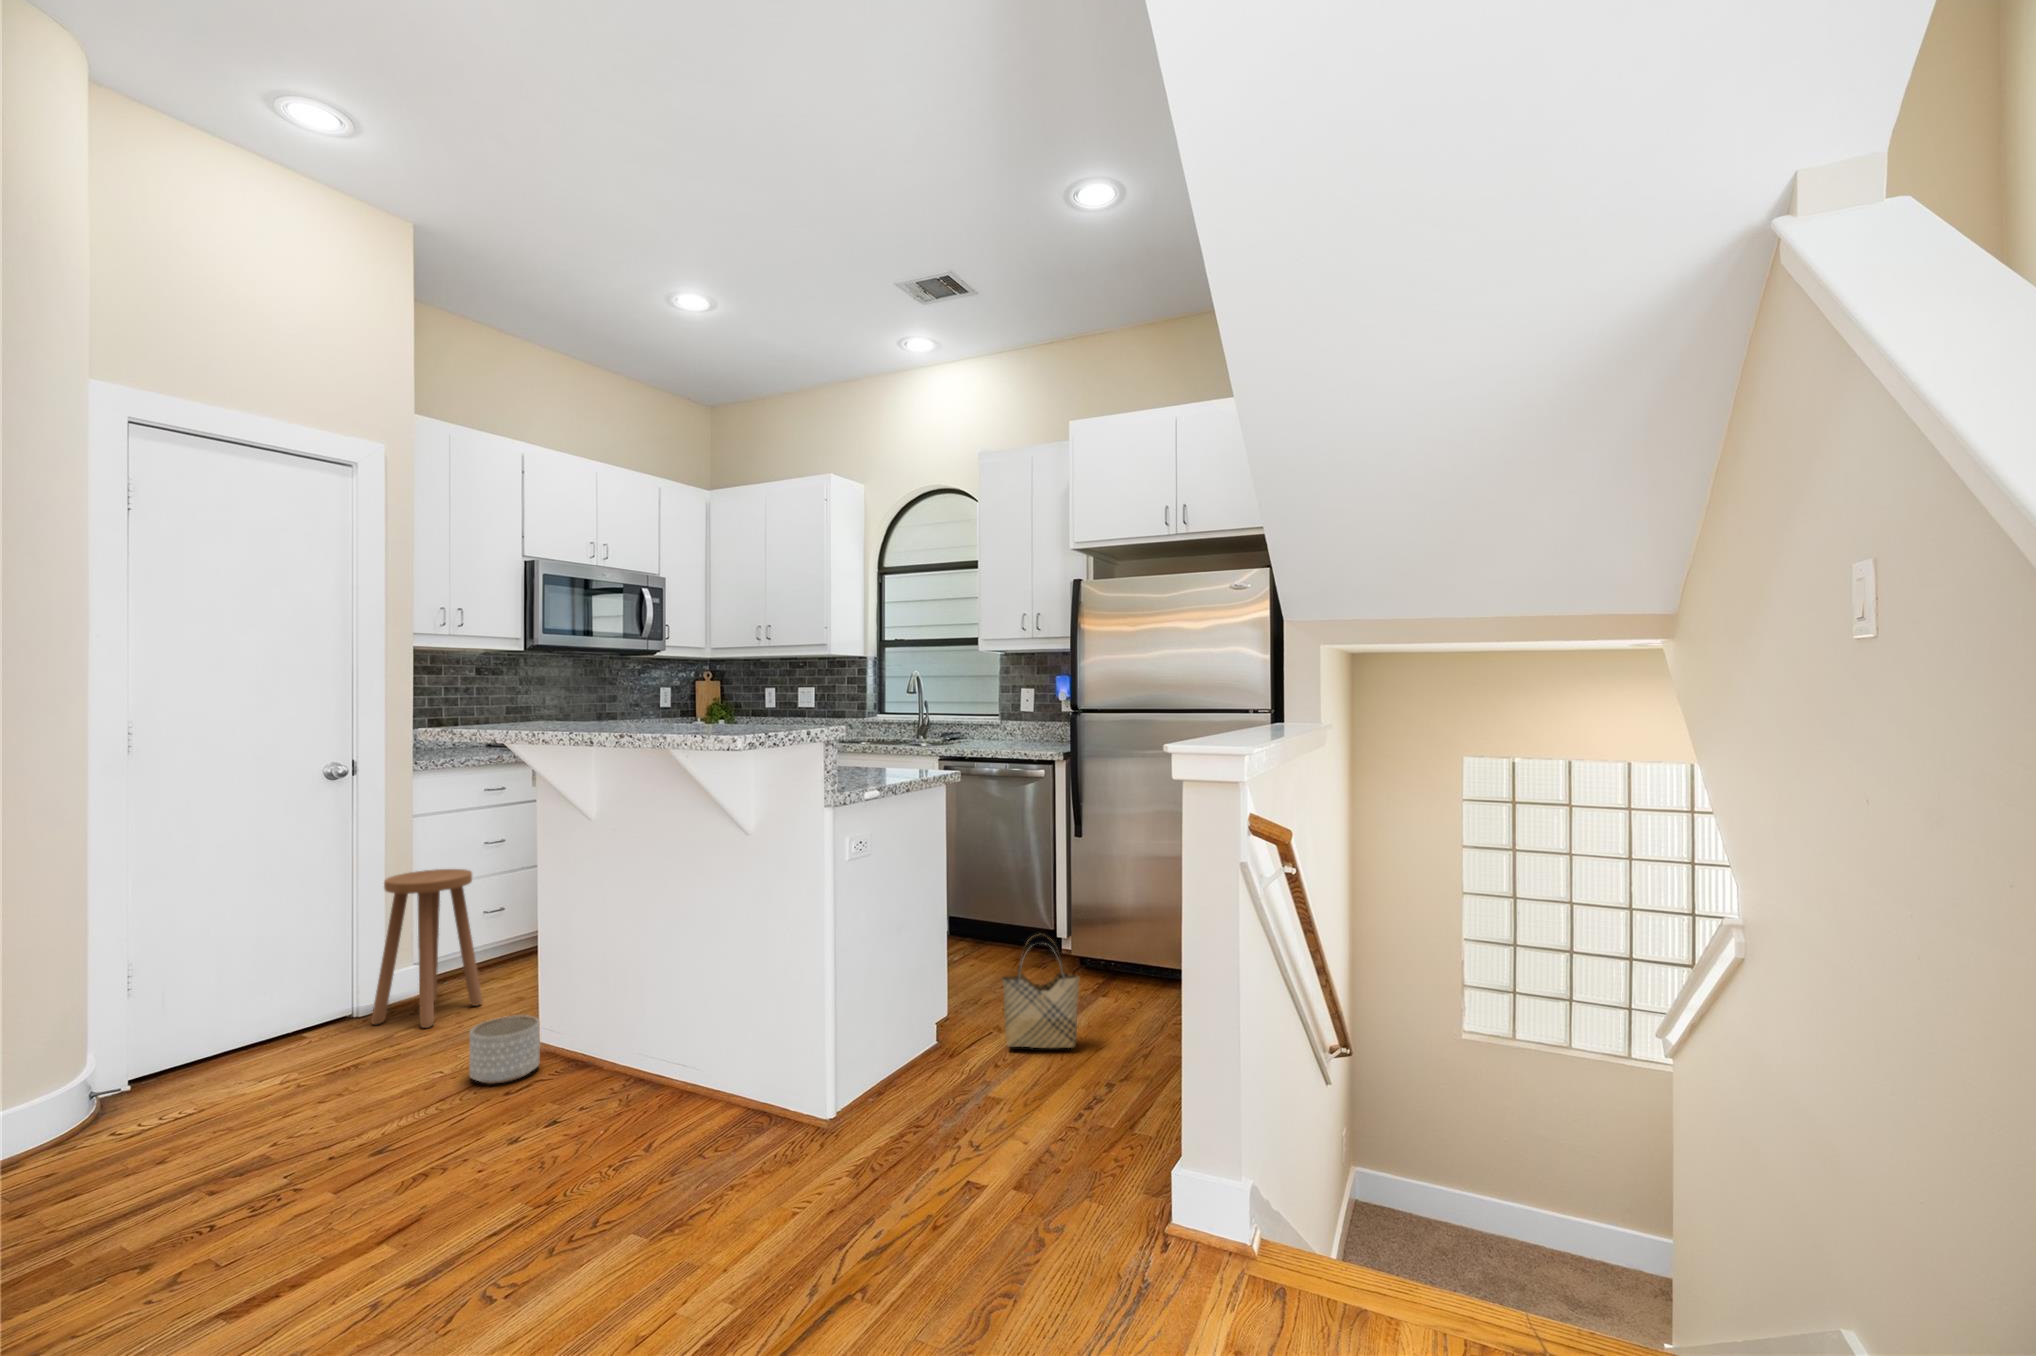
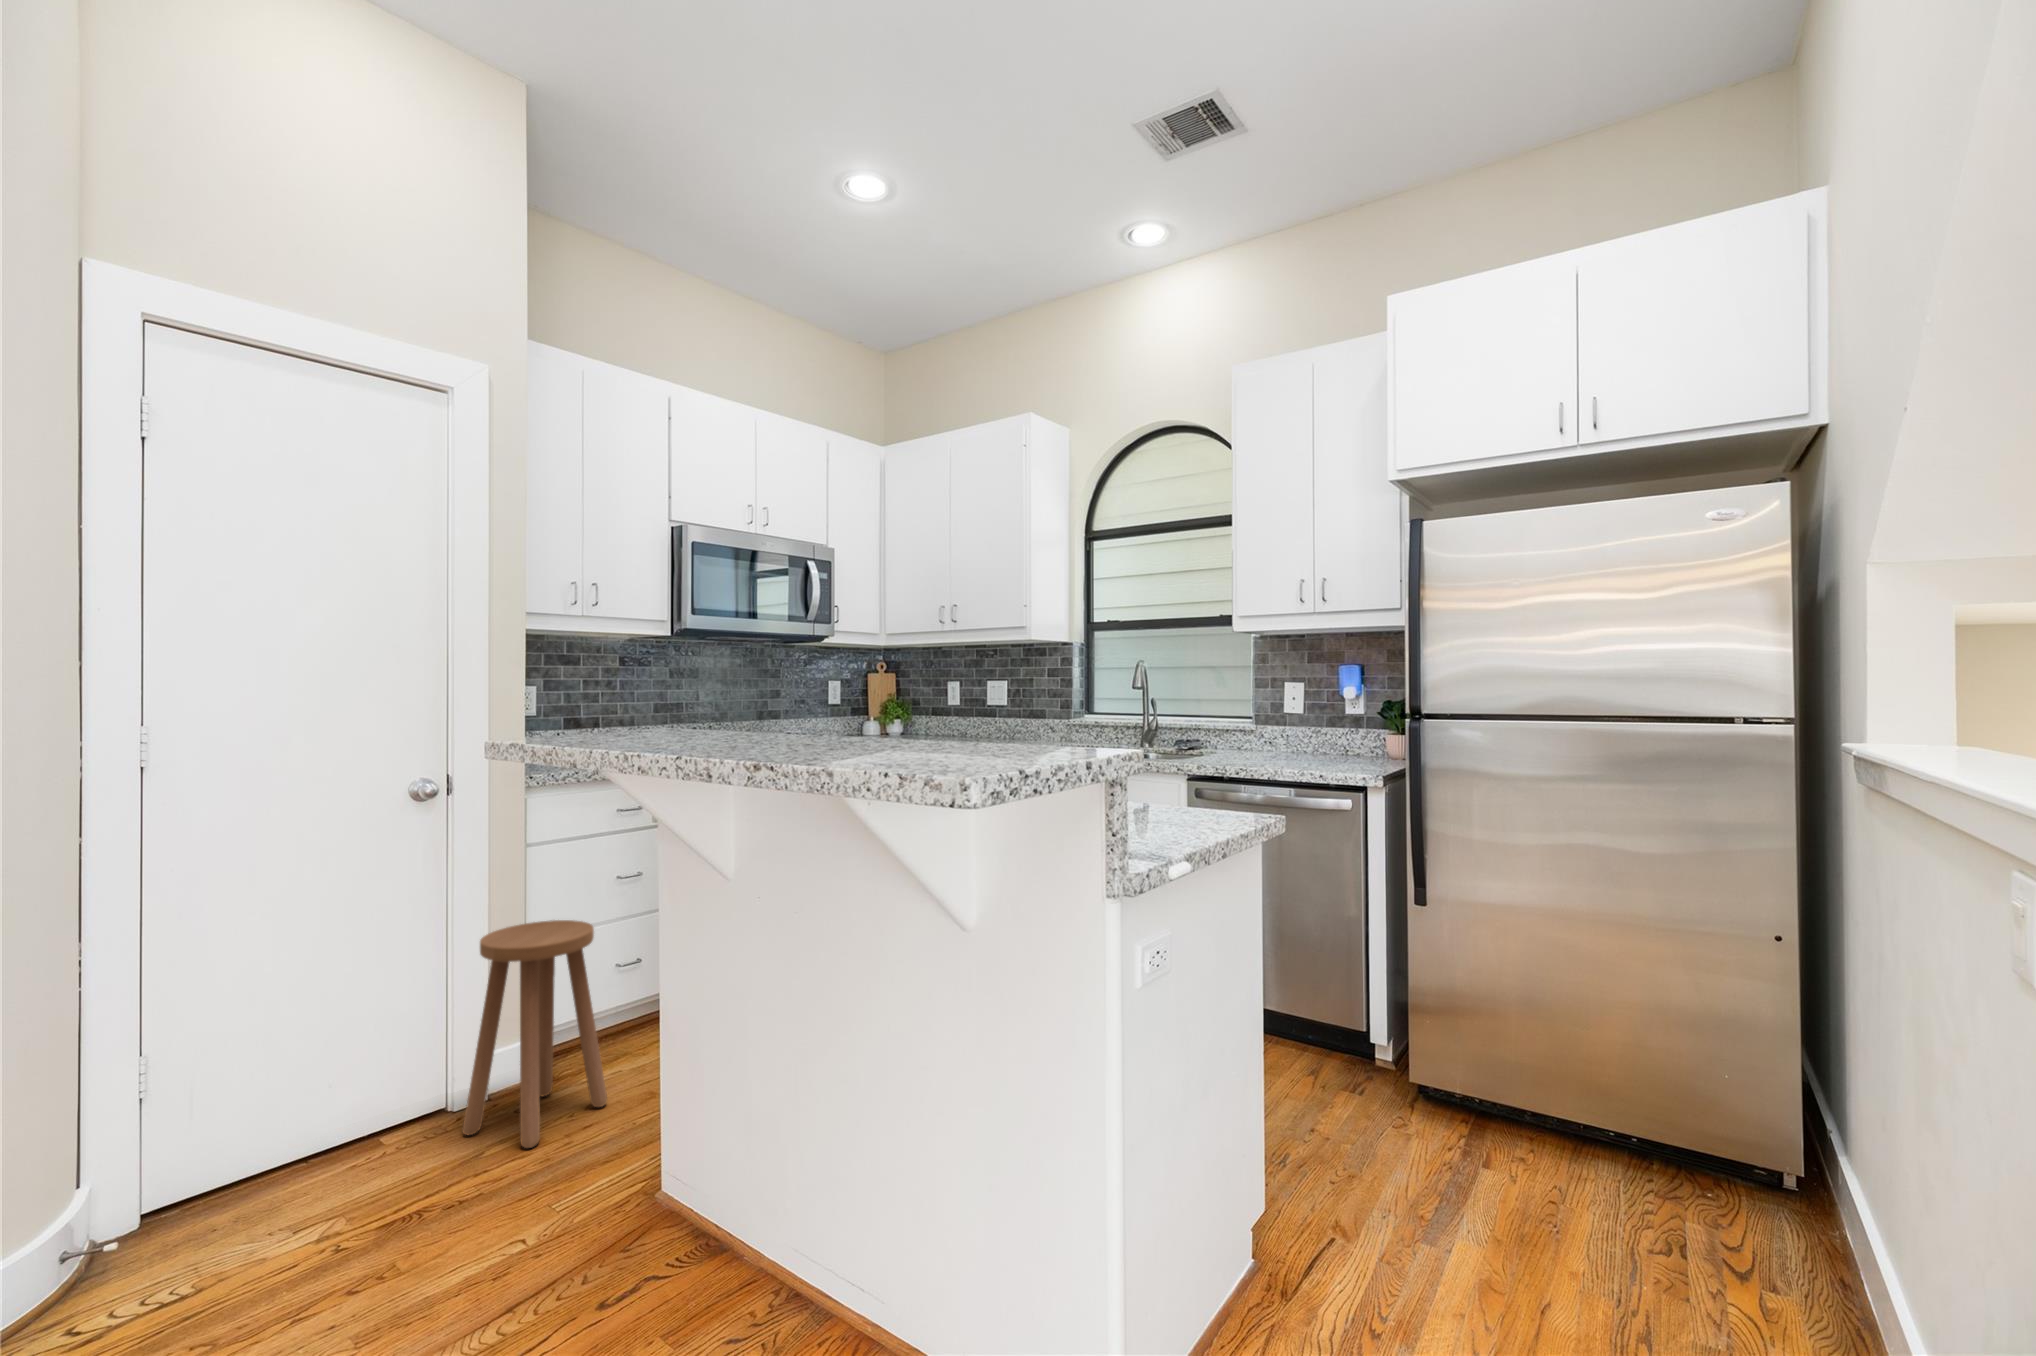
woven basket: present [1002,933,1080,1048] -> none [1382,1087,1523,1300]
planter: present [469,1015,540,1084] -> none [561,1170,664,1293]

